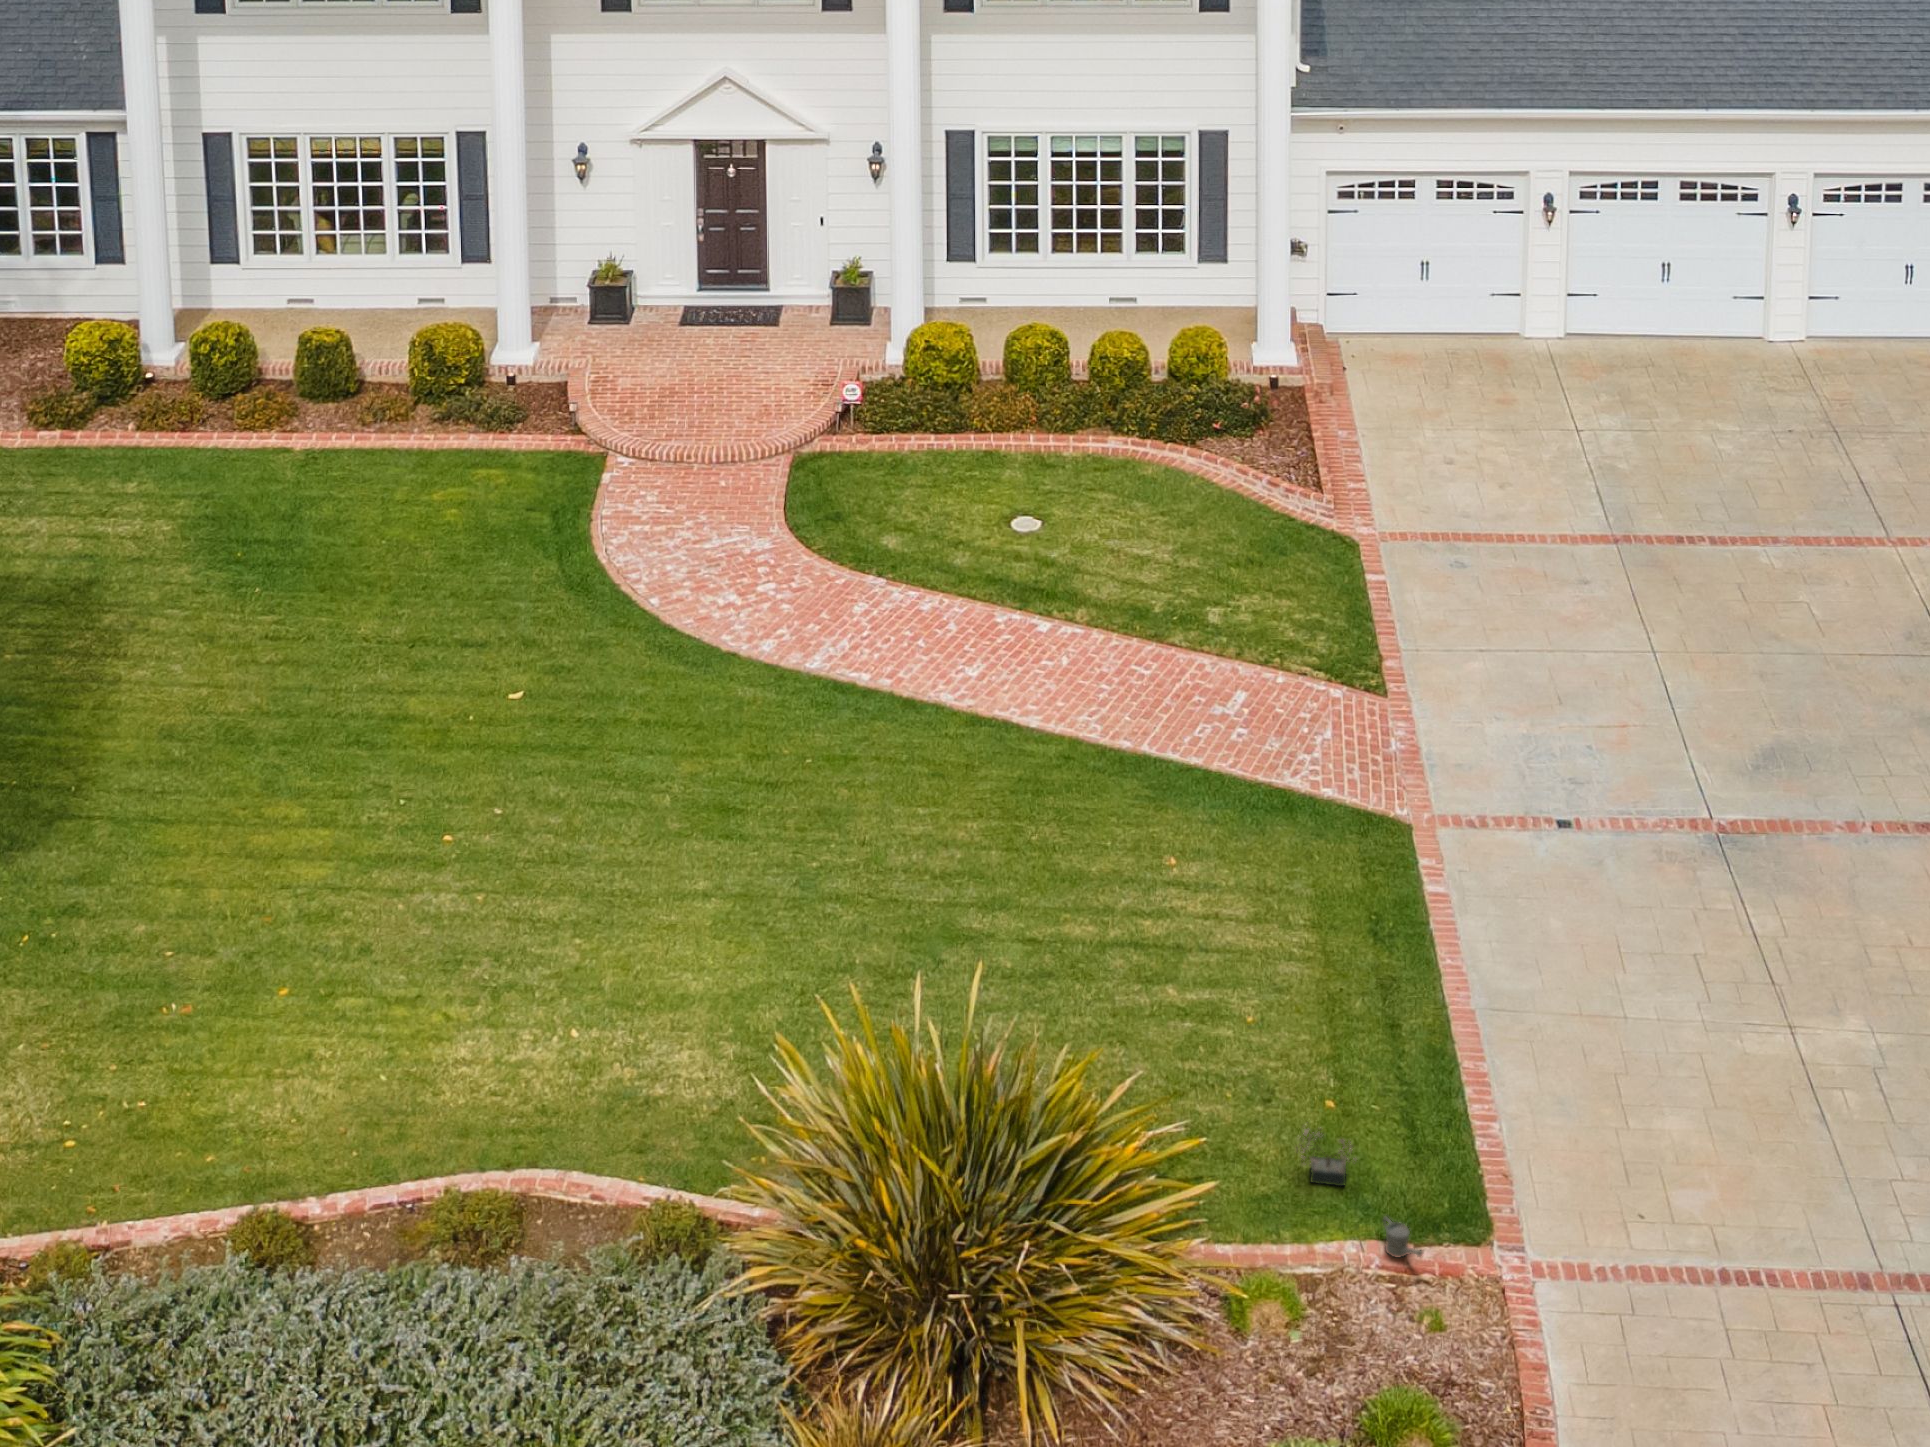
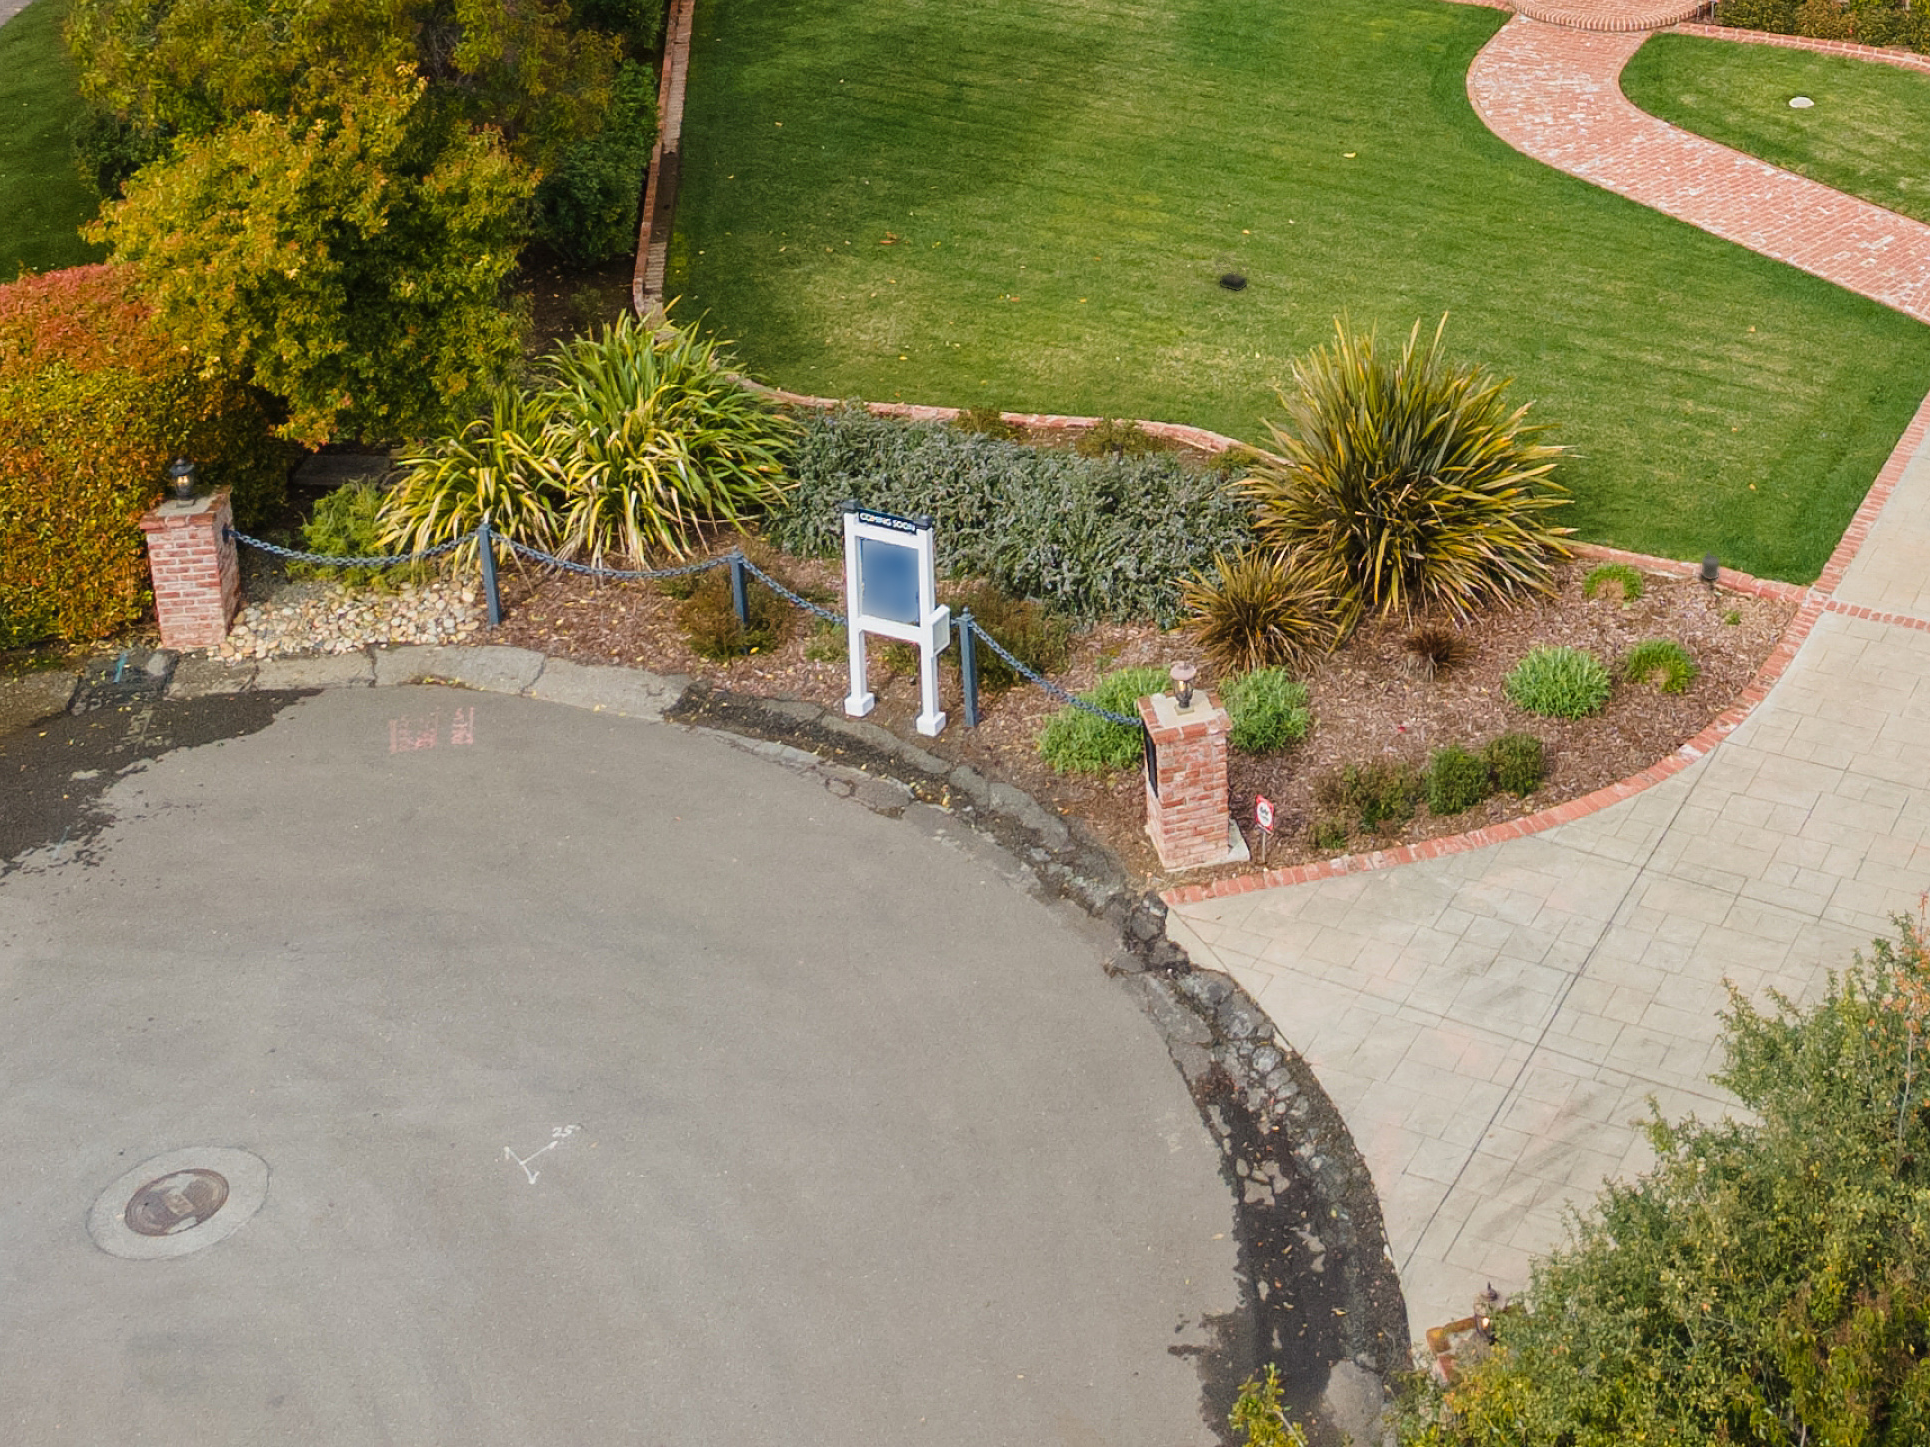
decorative plant: present [1301,1129,1352,1186] -> present [1216,253,1247,290]

